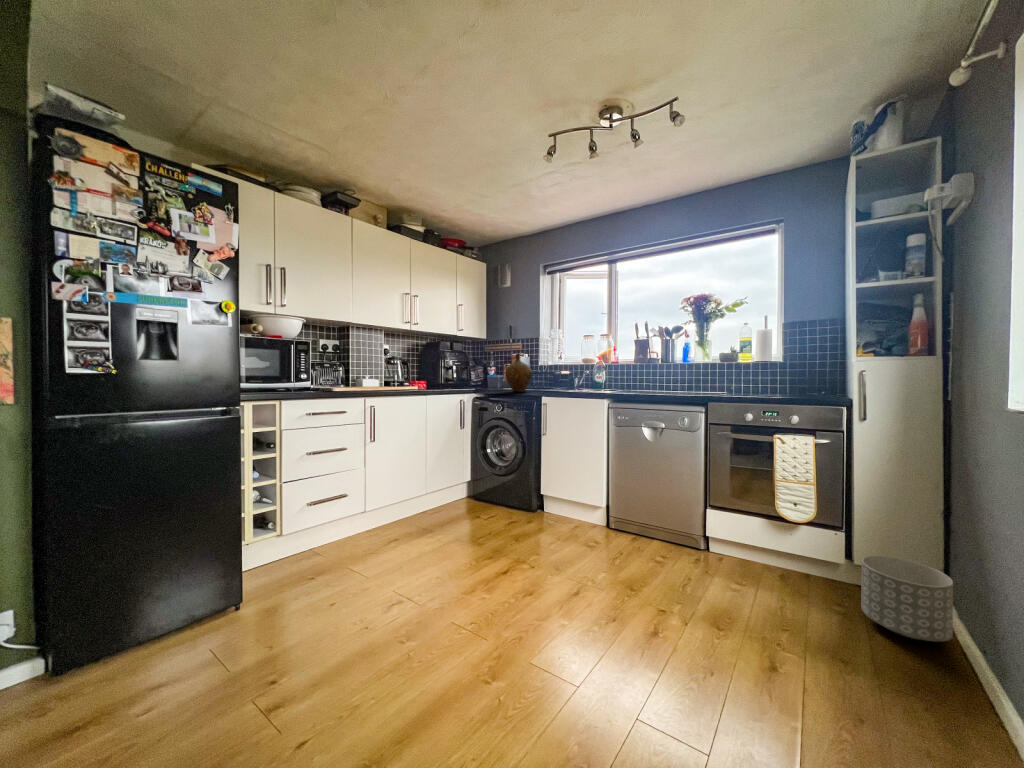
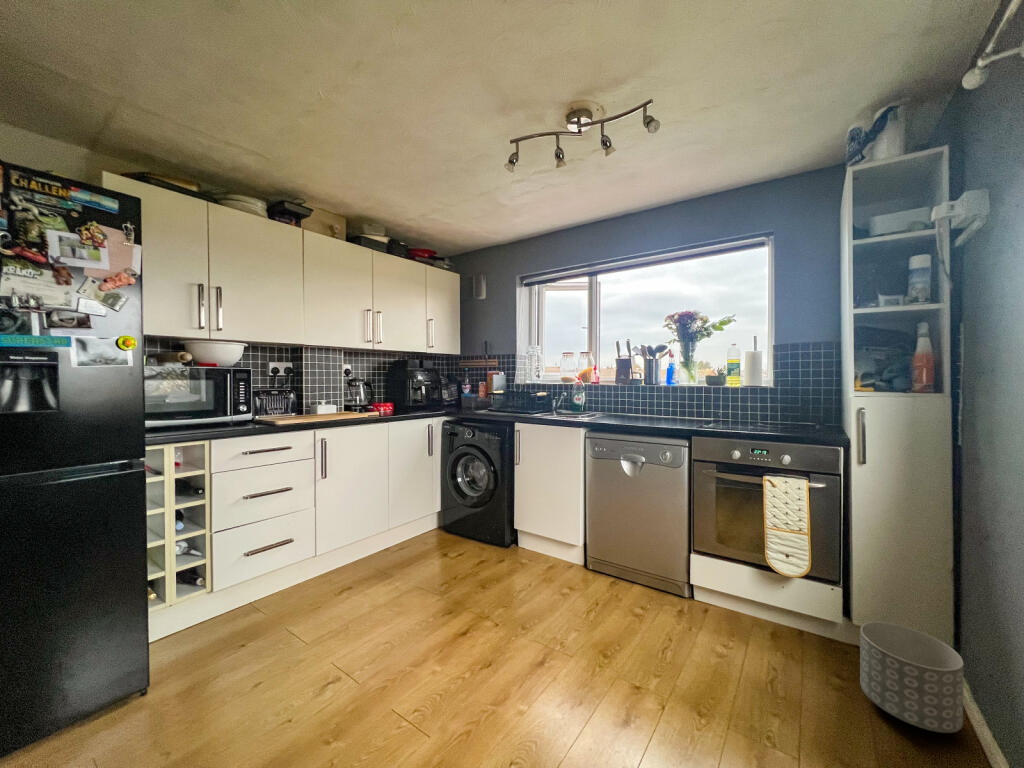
ceramic jug: present [505,353,532,392] -> none [475,374,505,416]

